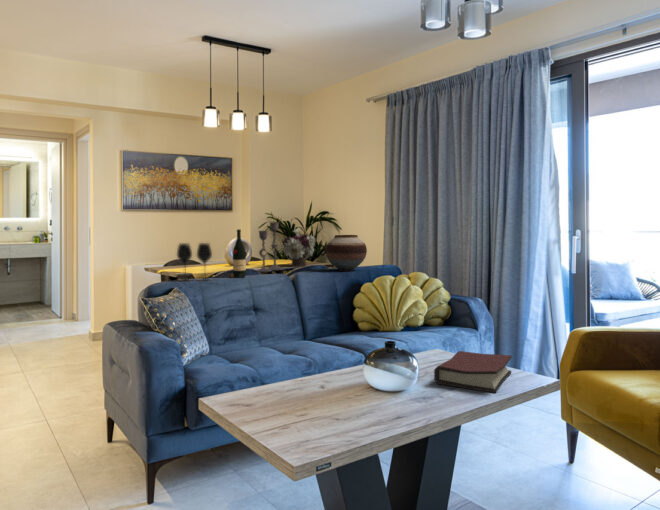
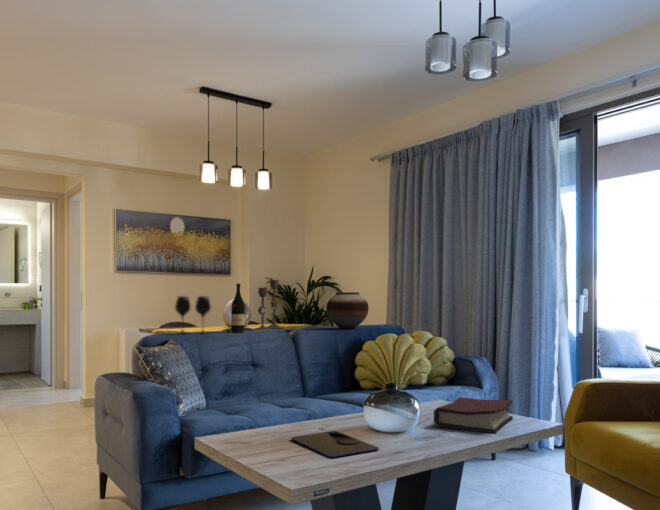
flower arrangement: present [283,229,315,267] -> none [282,288,317,327]
tablet: none [293,392,382,428] -> present [291,431,379,458]

